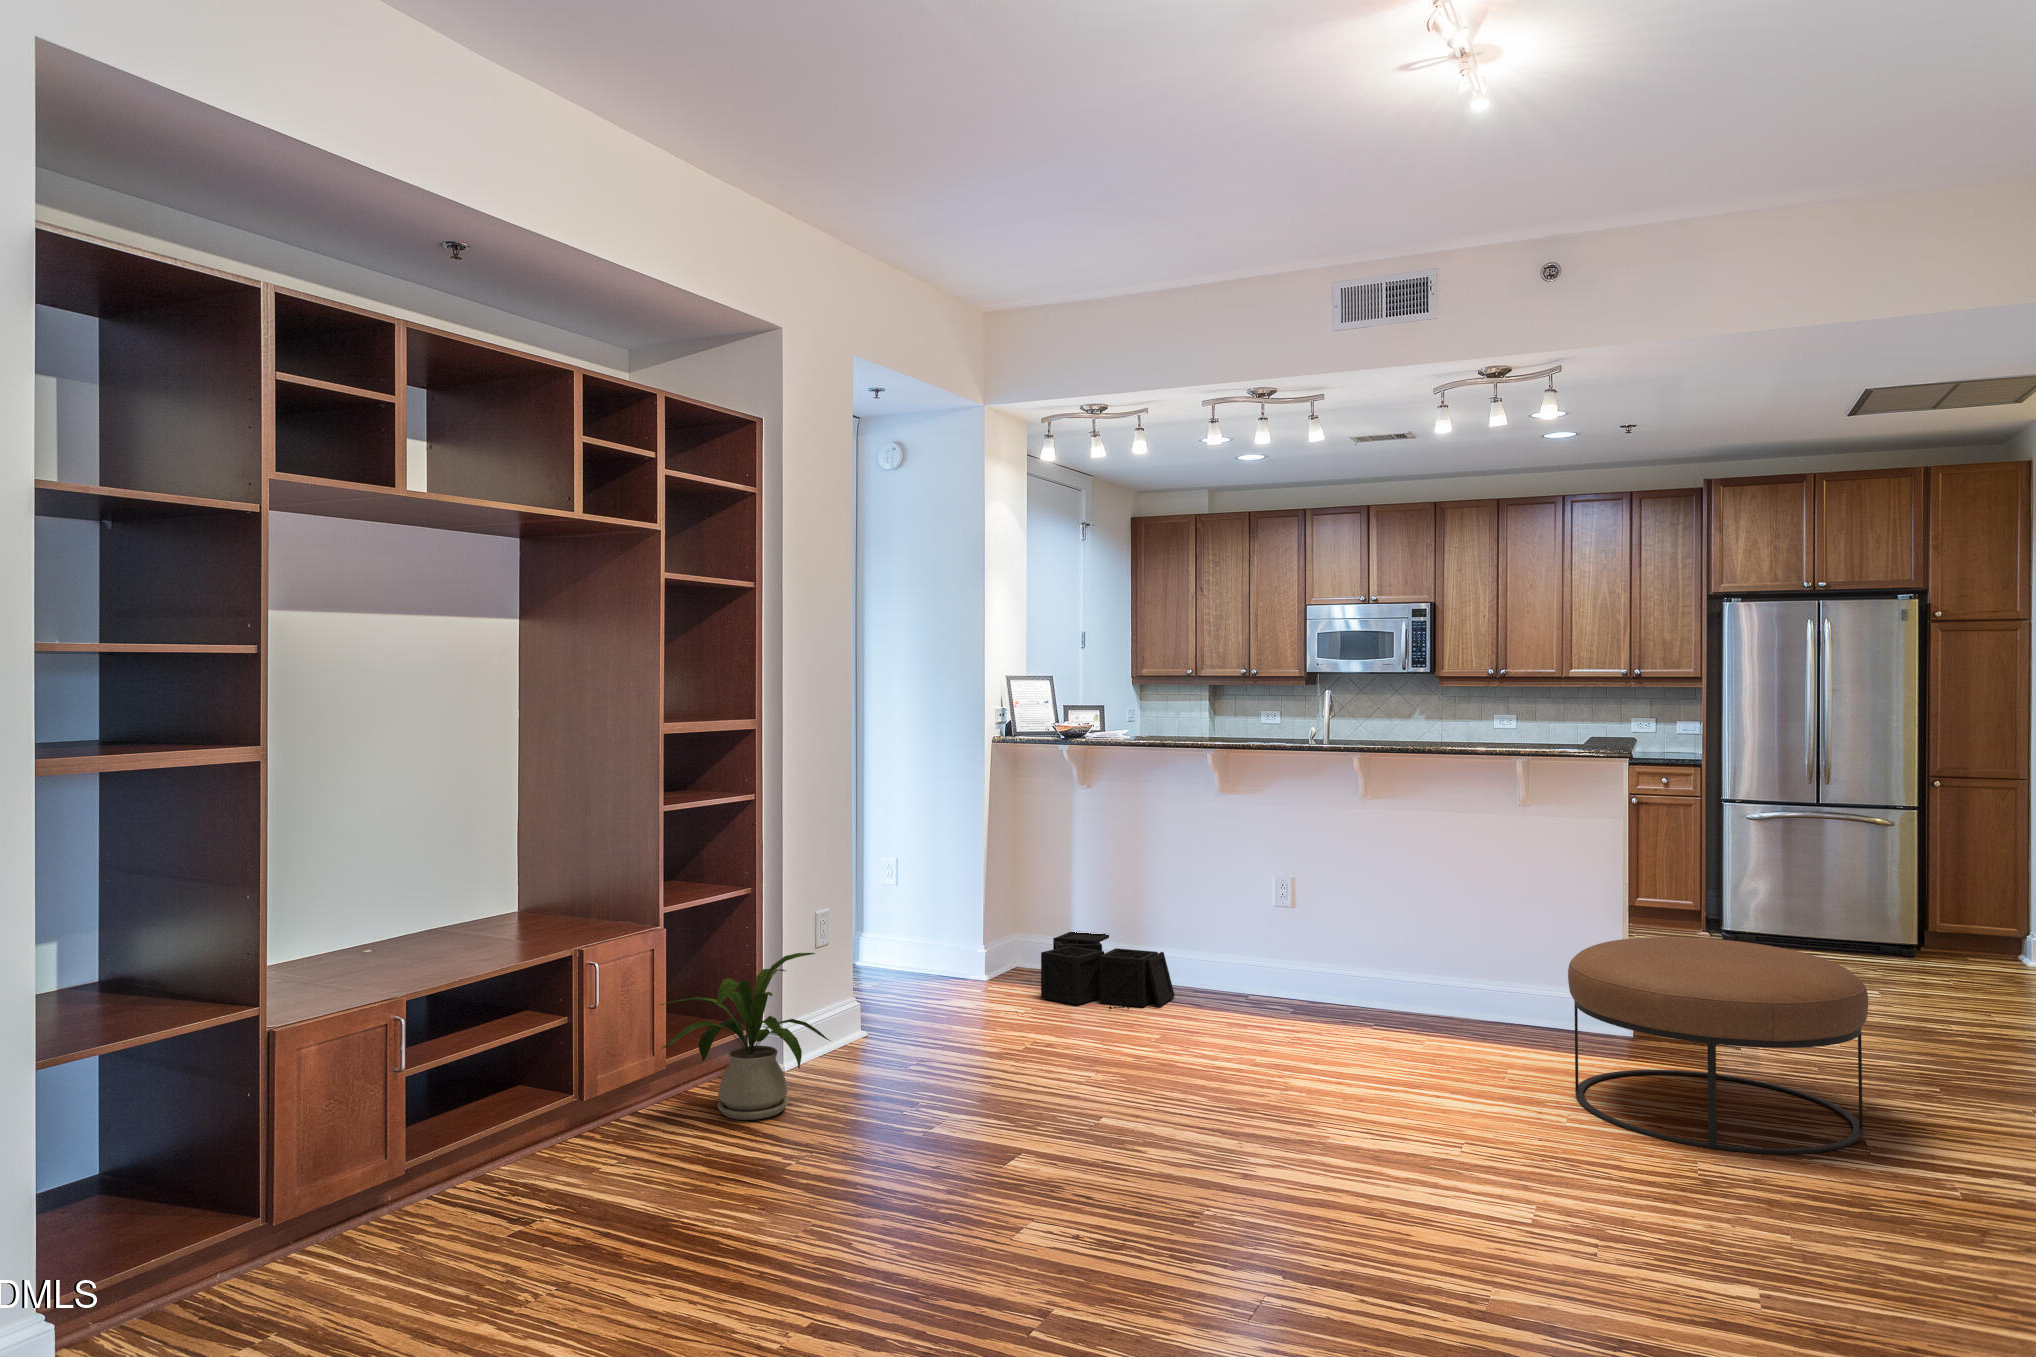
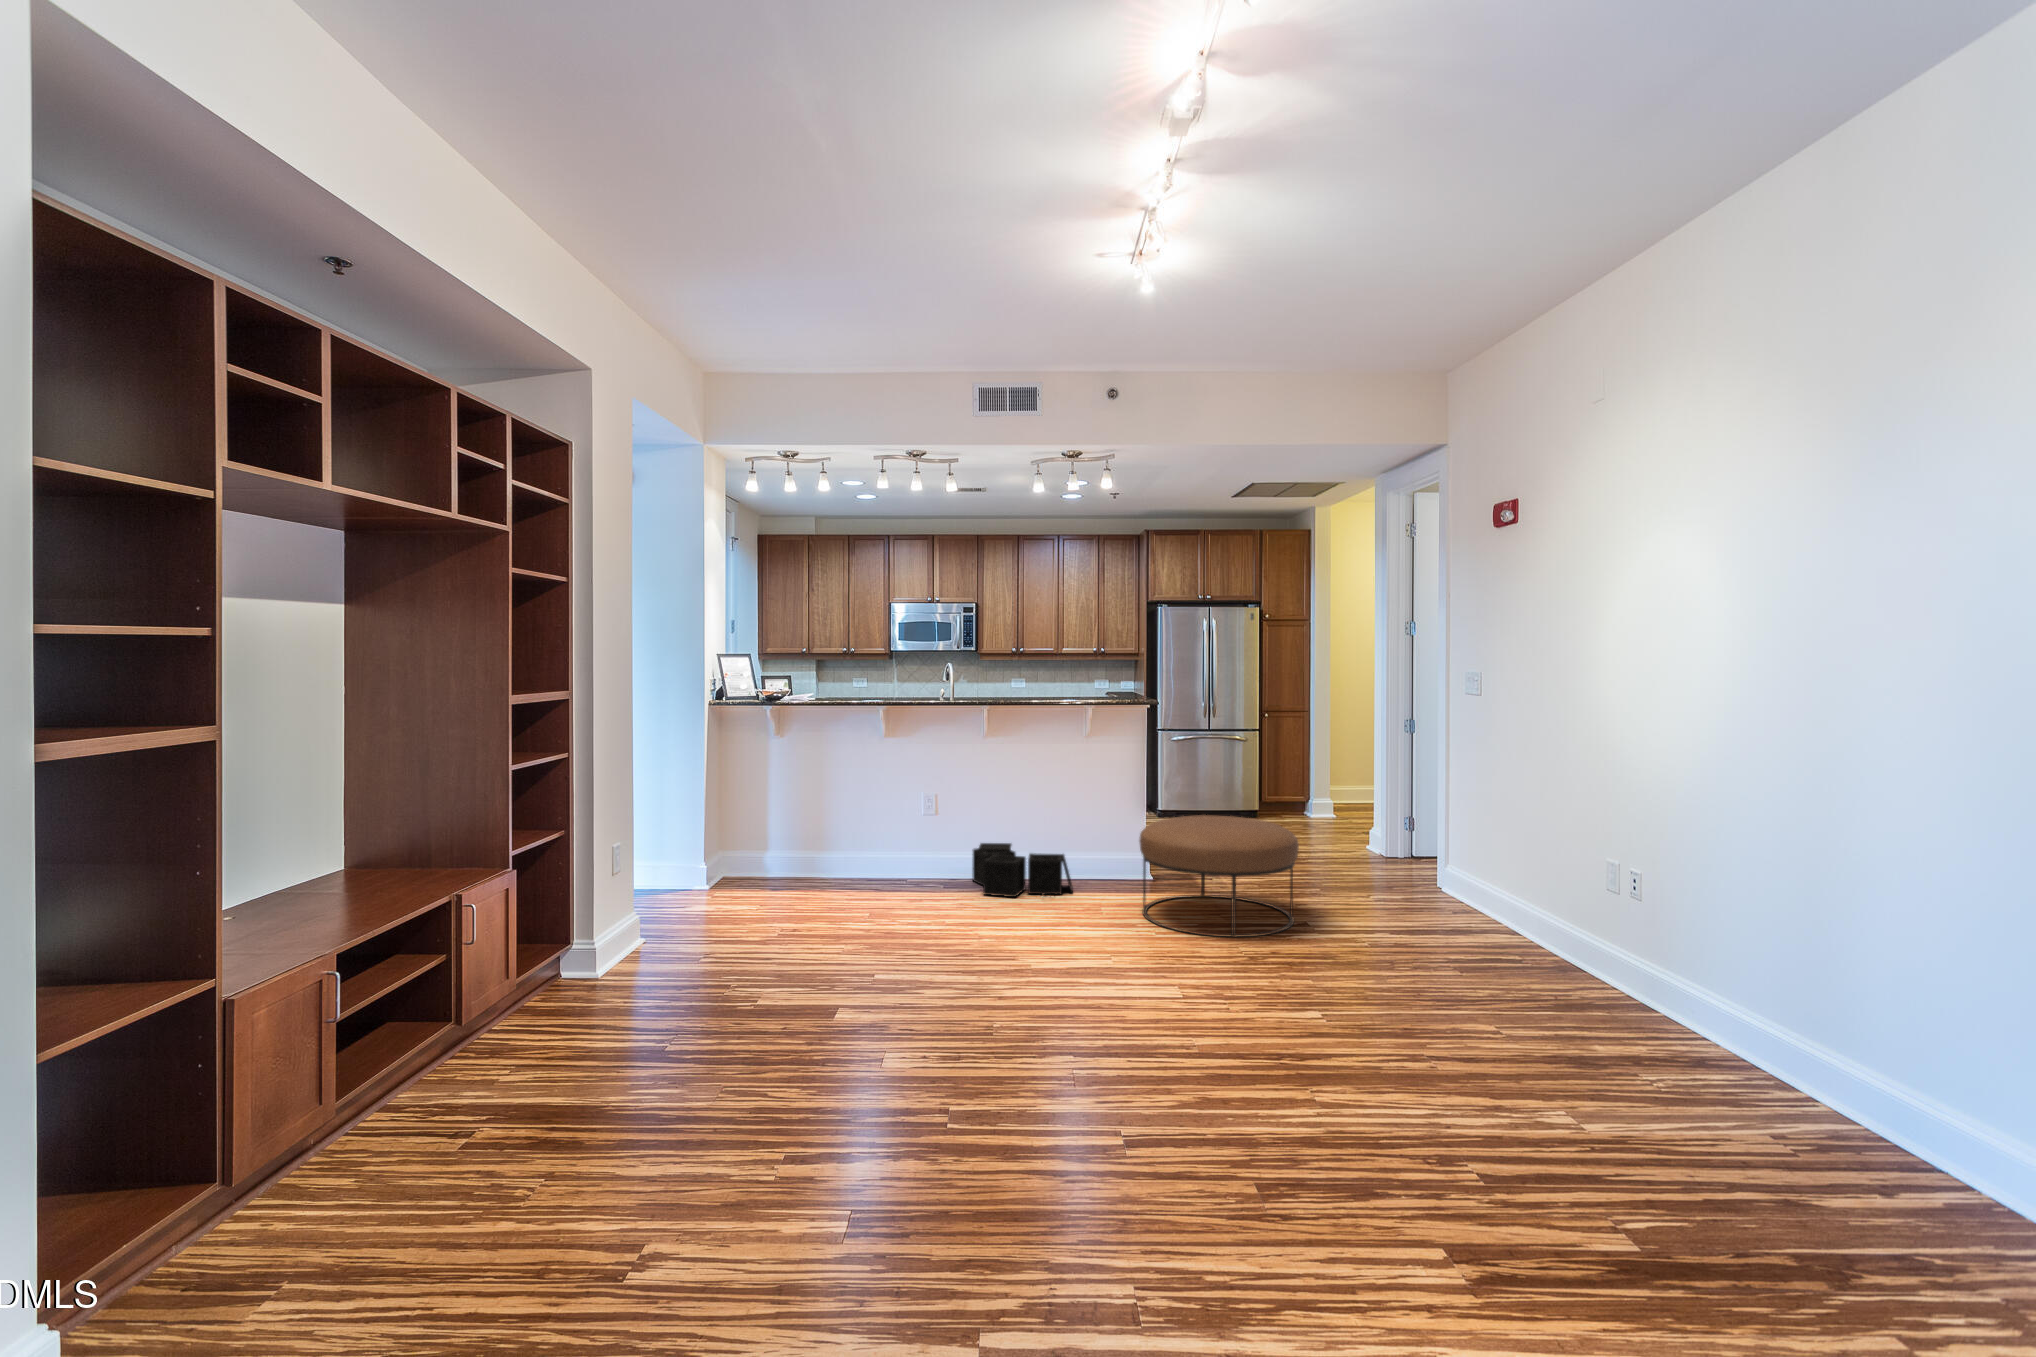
storage bin: present [1041,932,1175,1009] -> present [972,843,1073,897]
house plant: present [661,953,830,1120] -> none [508,877,658,1020]

